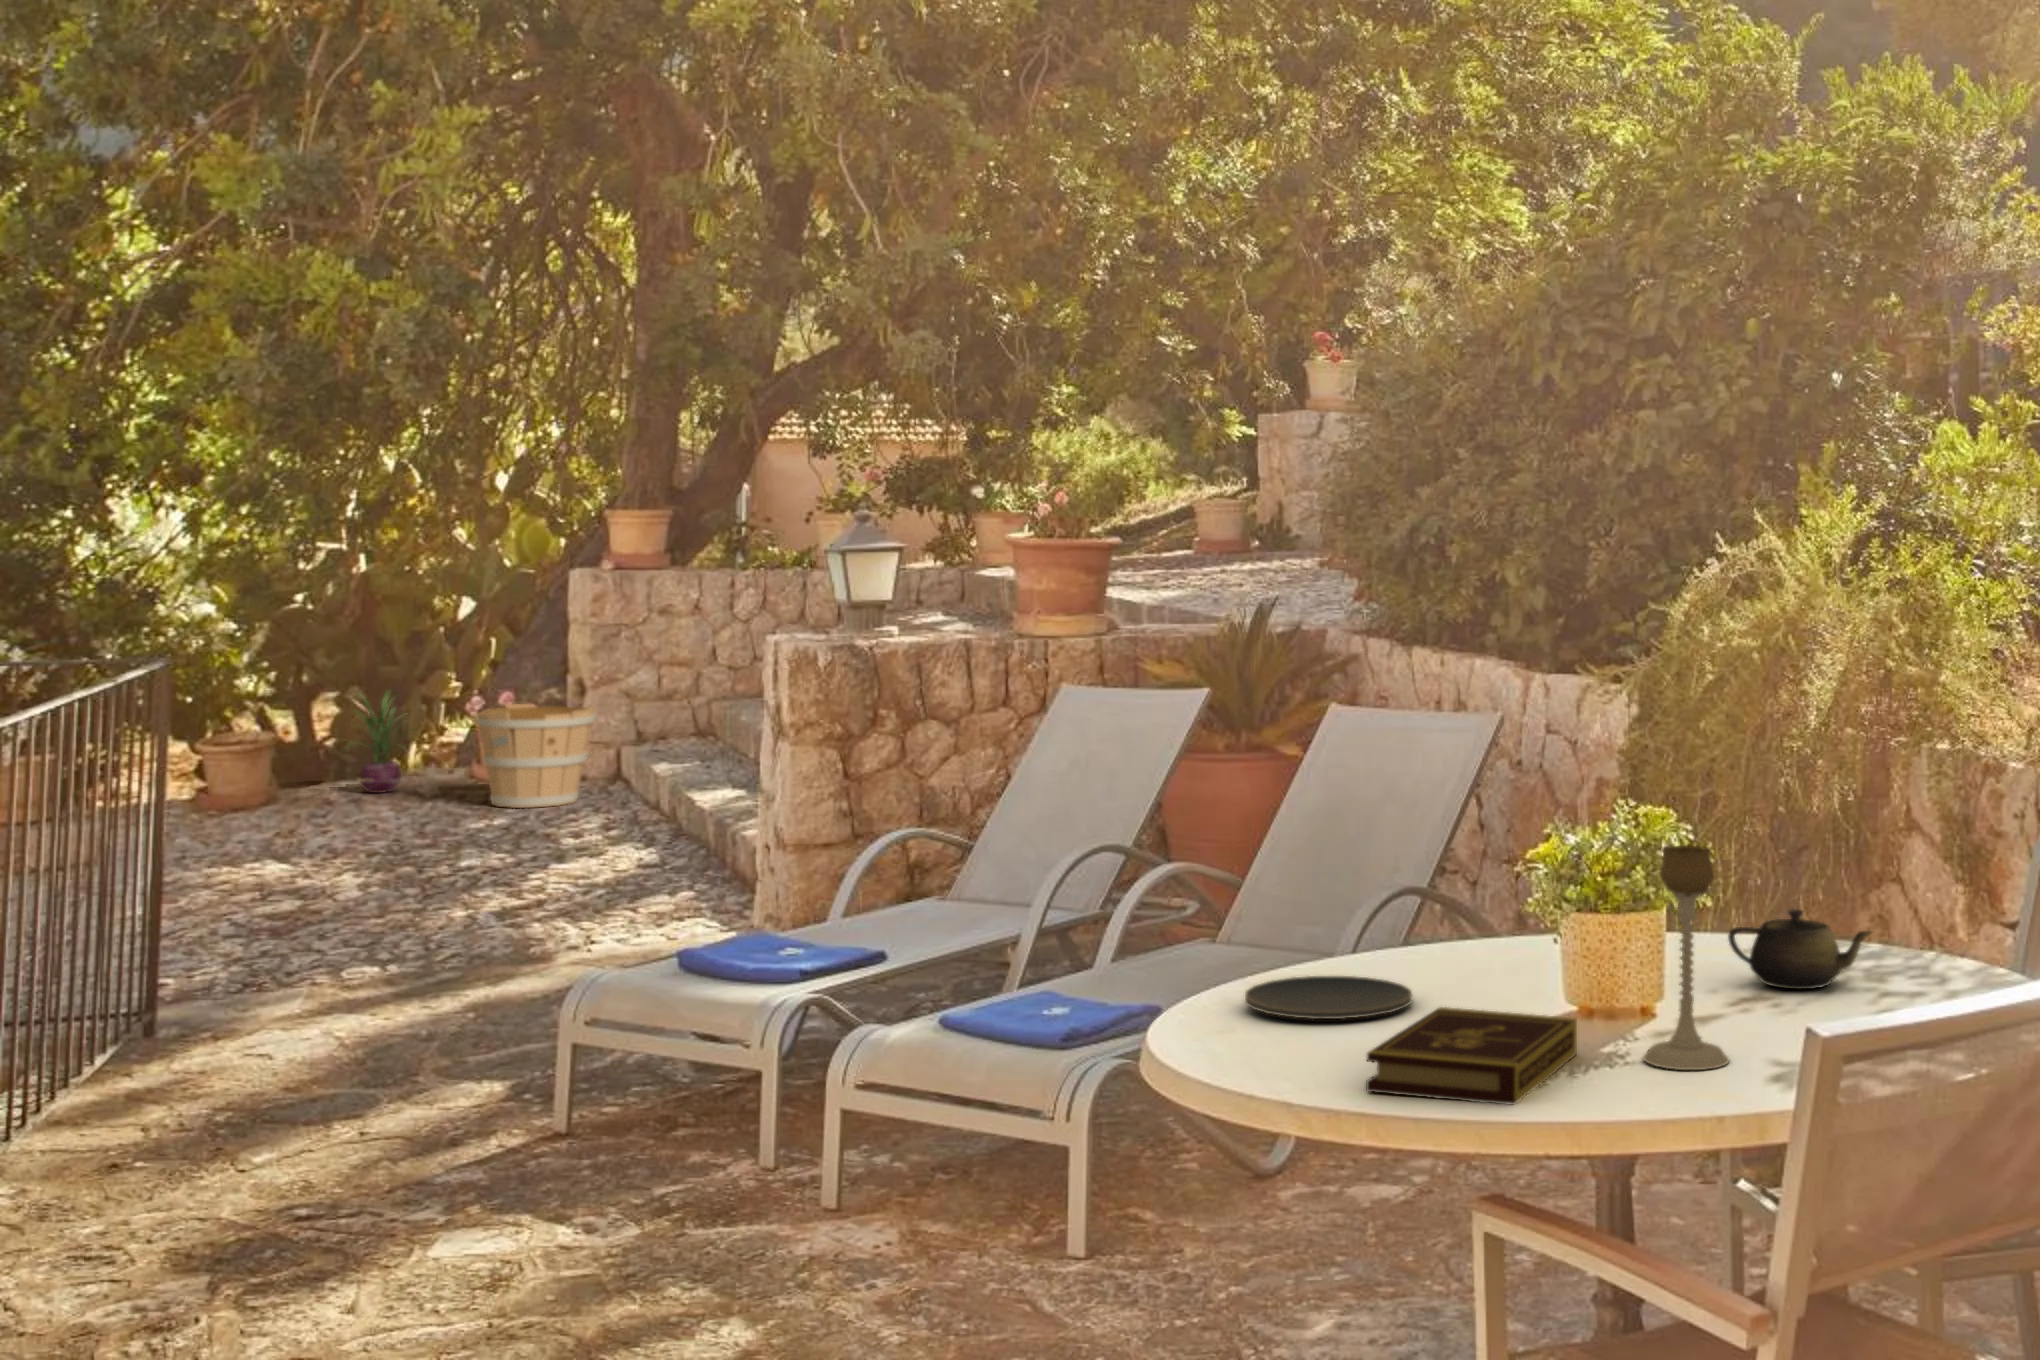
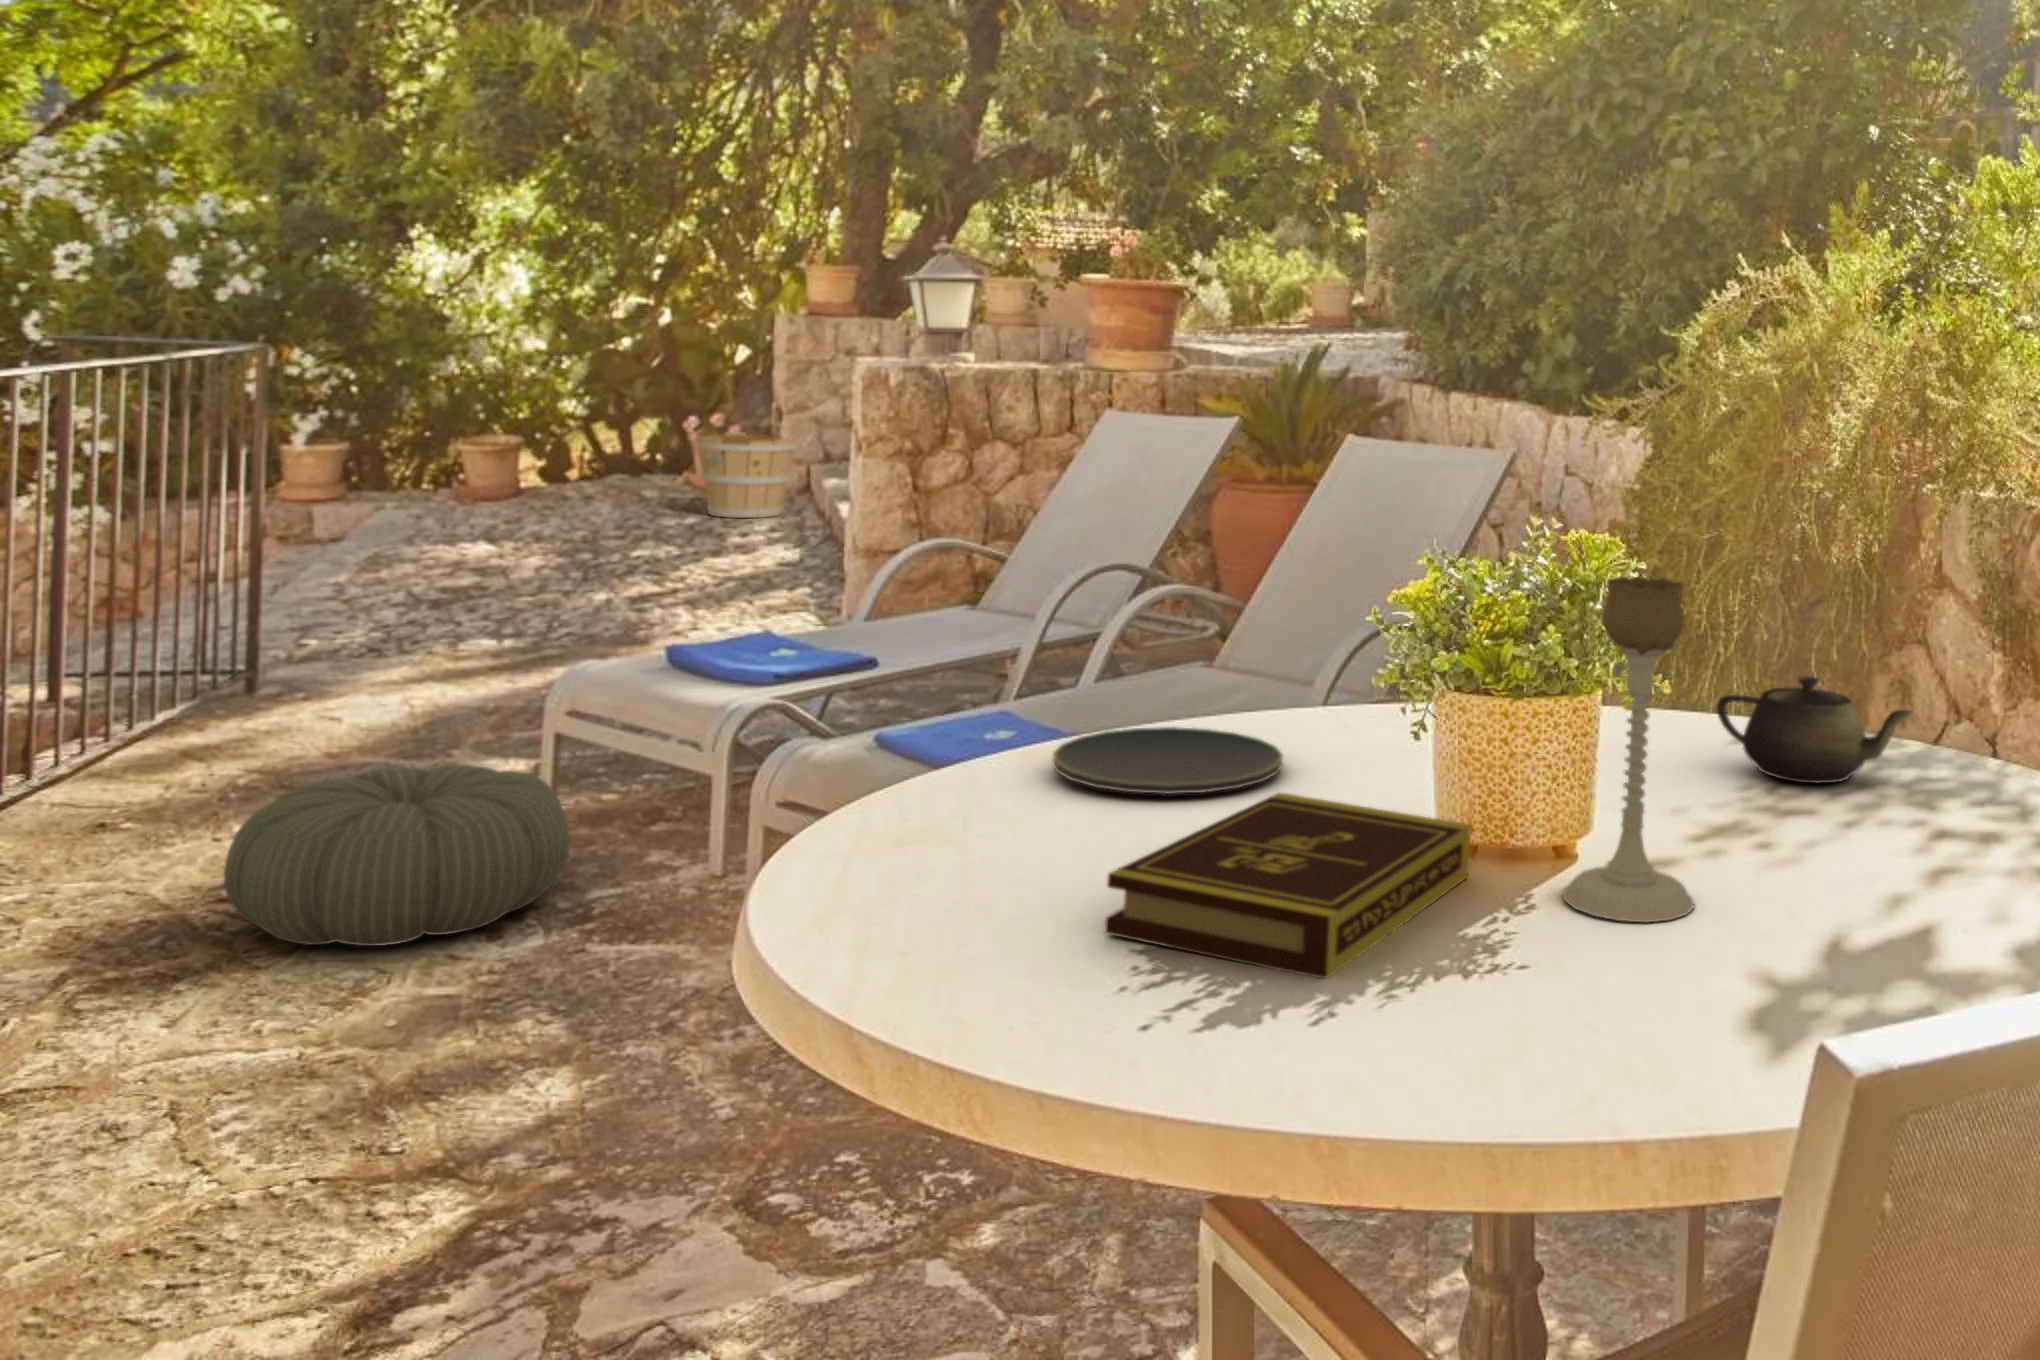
decorative plant: present [347,690,412,793] -> none [572,415,679,501]
pouf: none [334,1075,633,1247] -> present [224,764,570,946]

